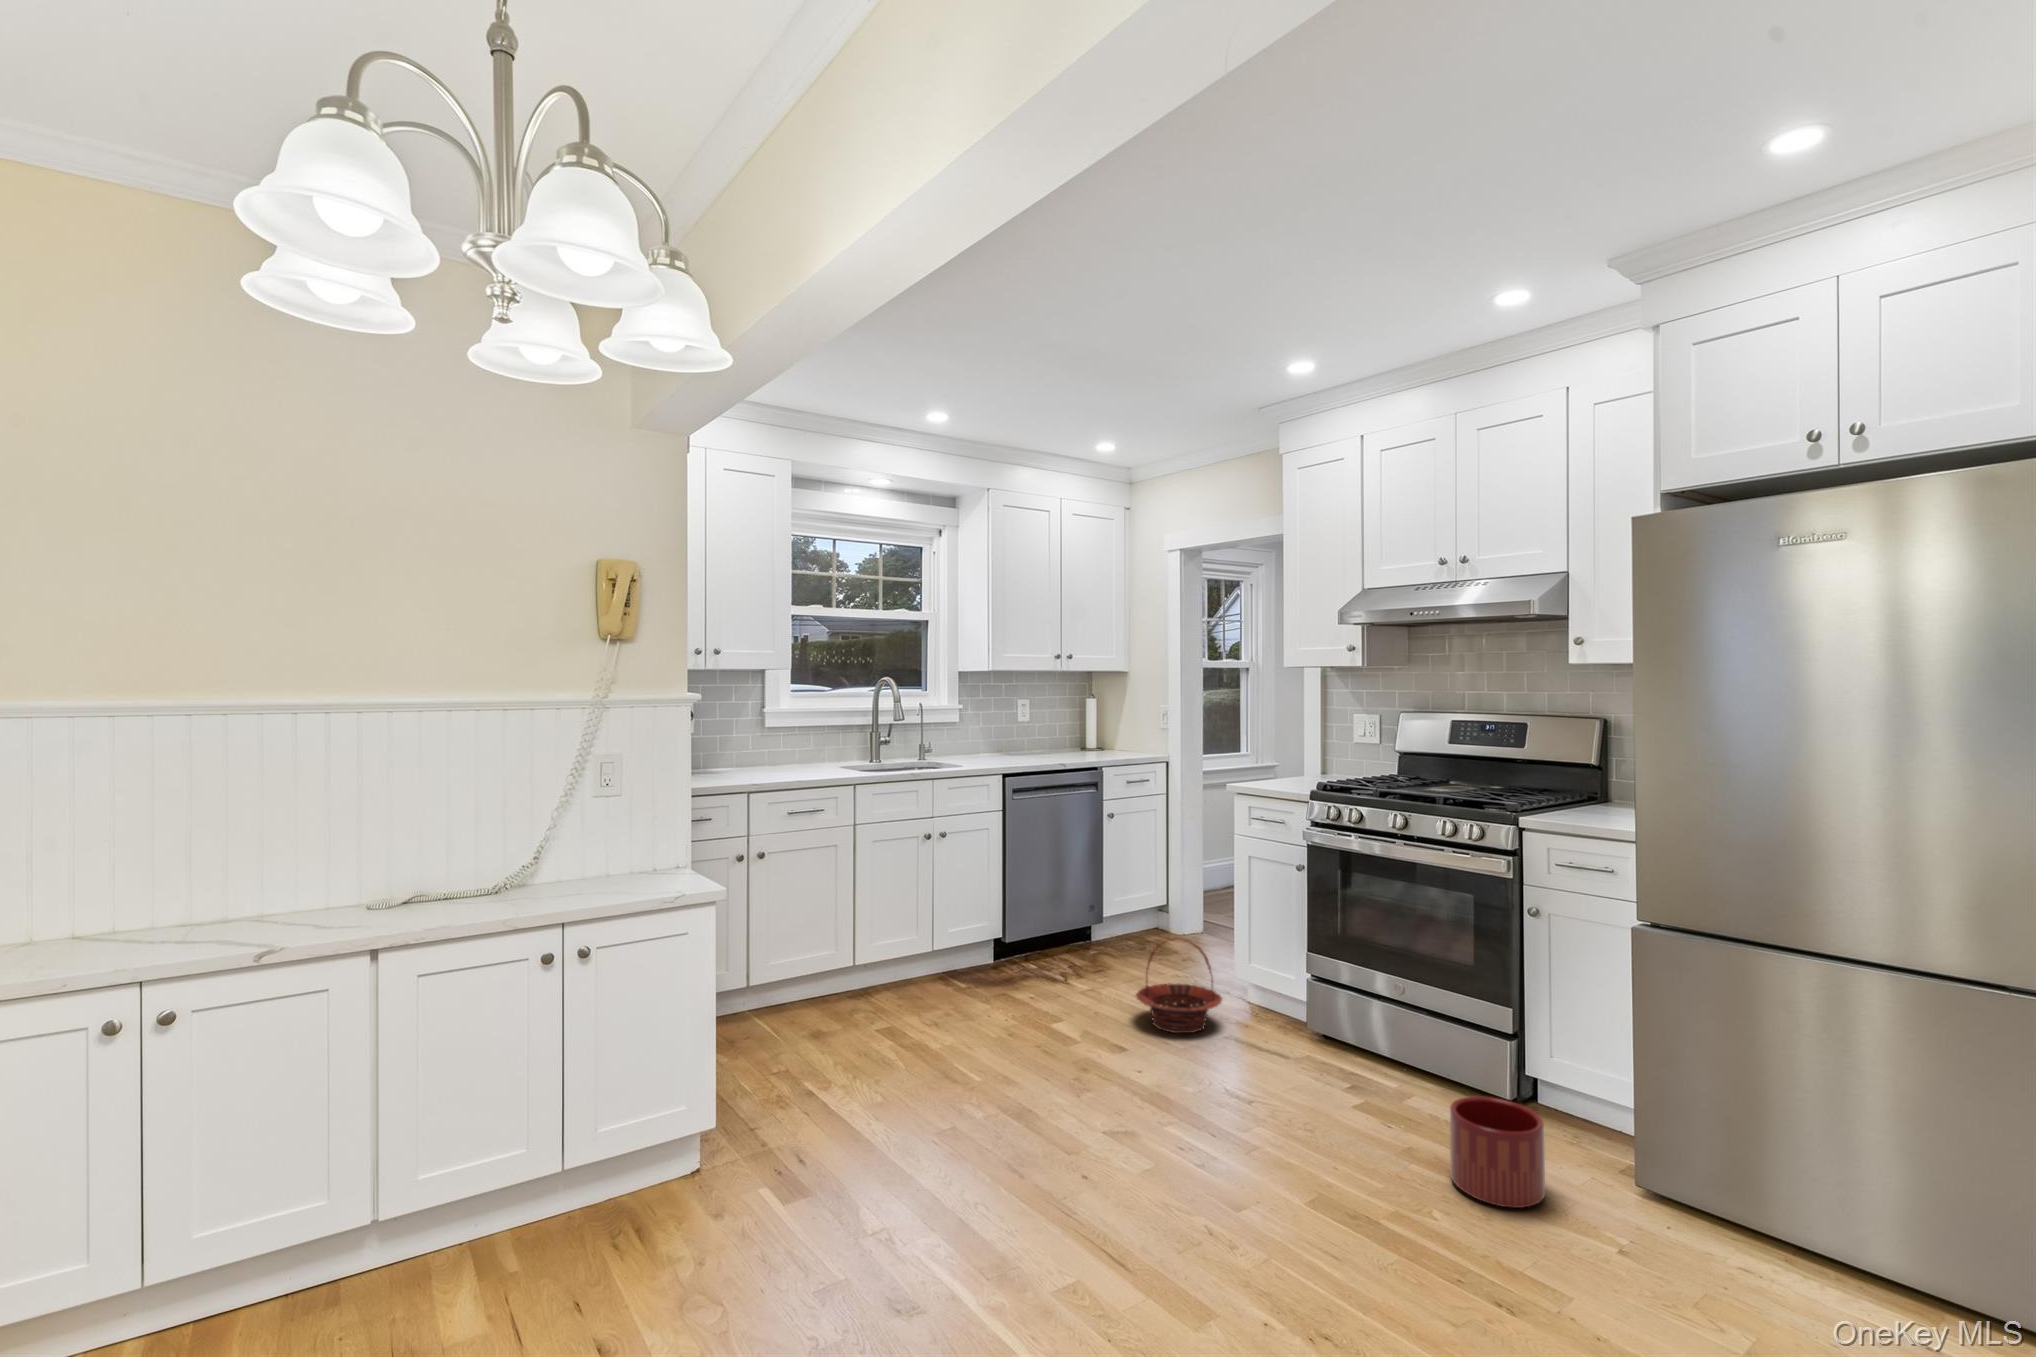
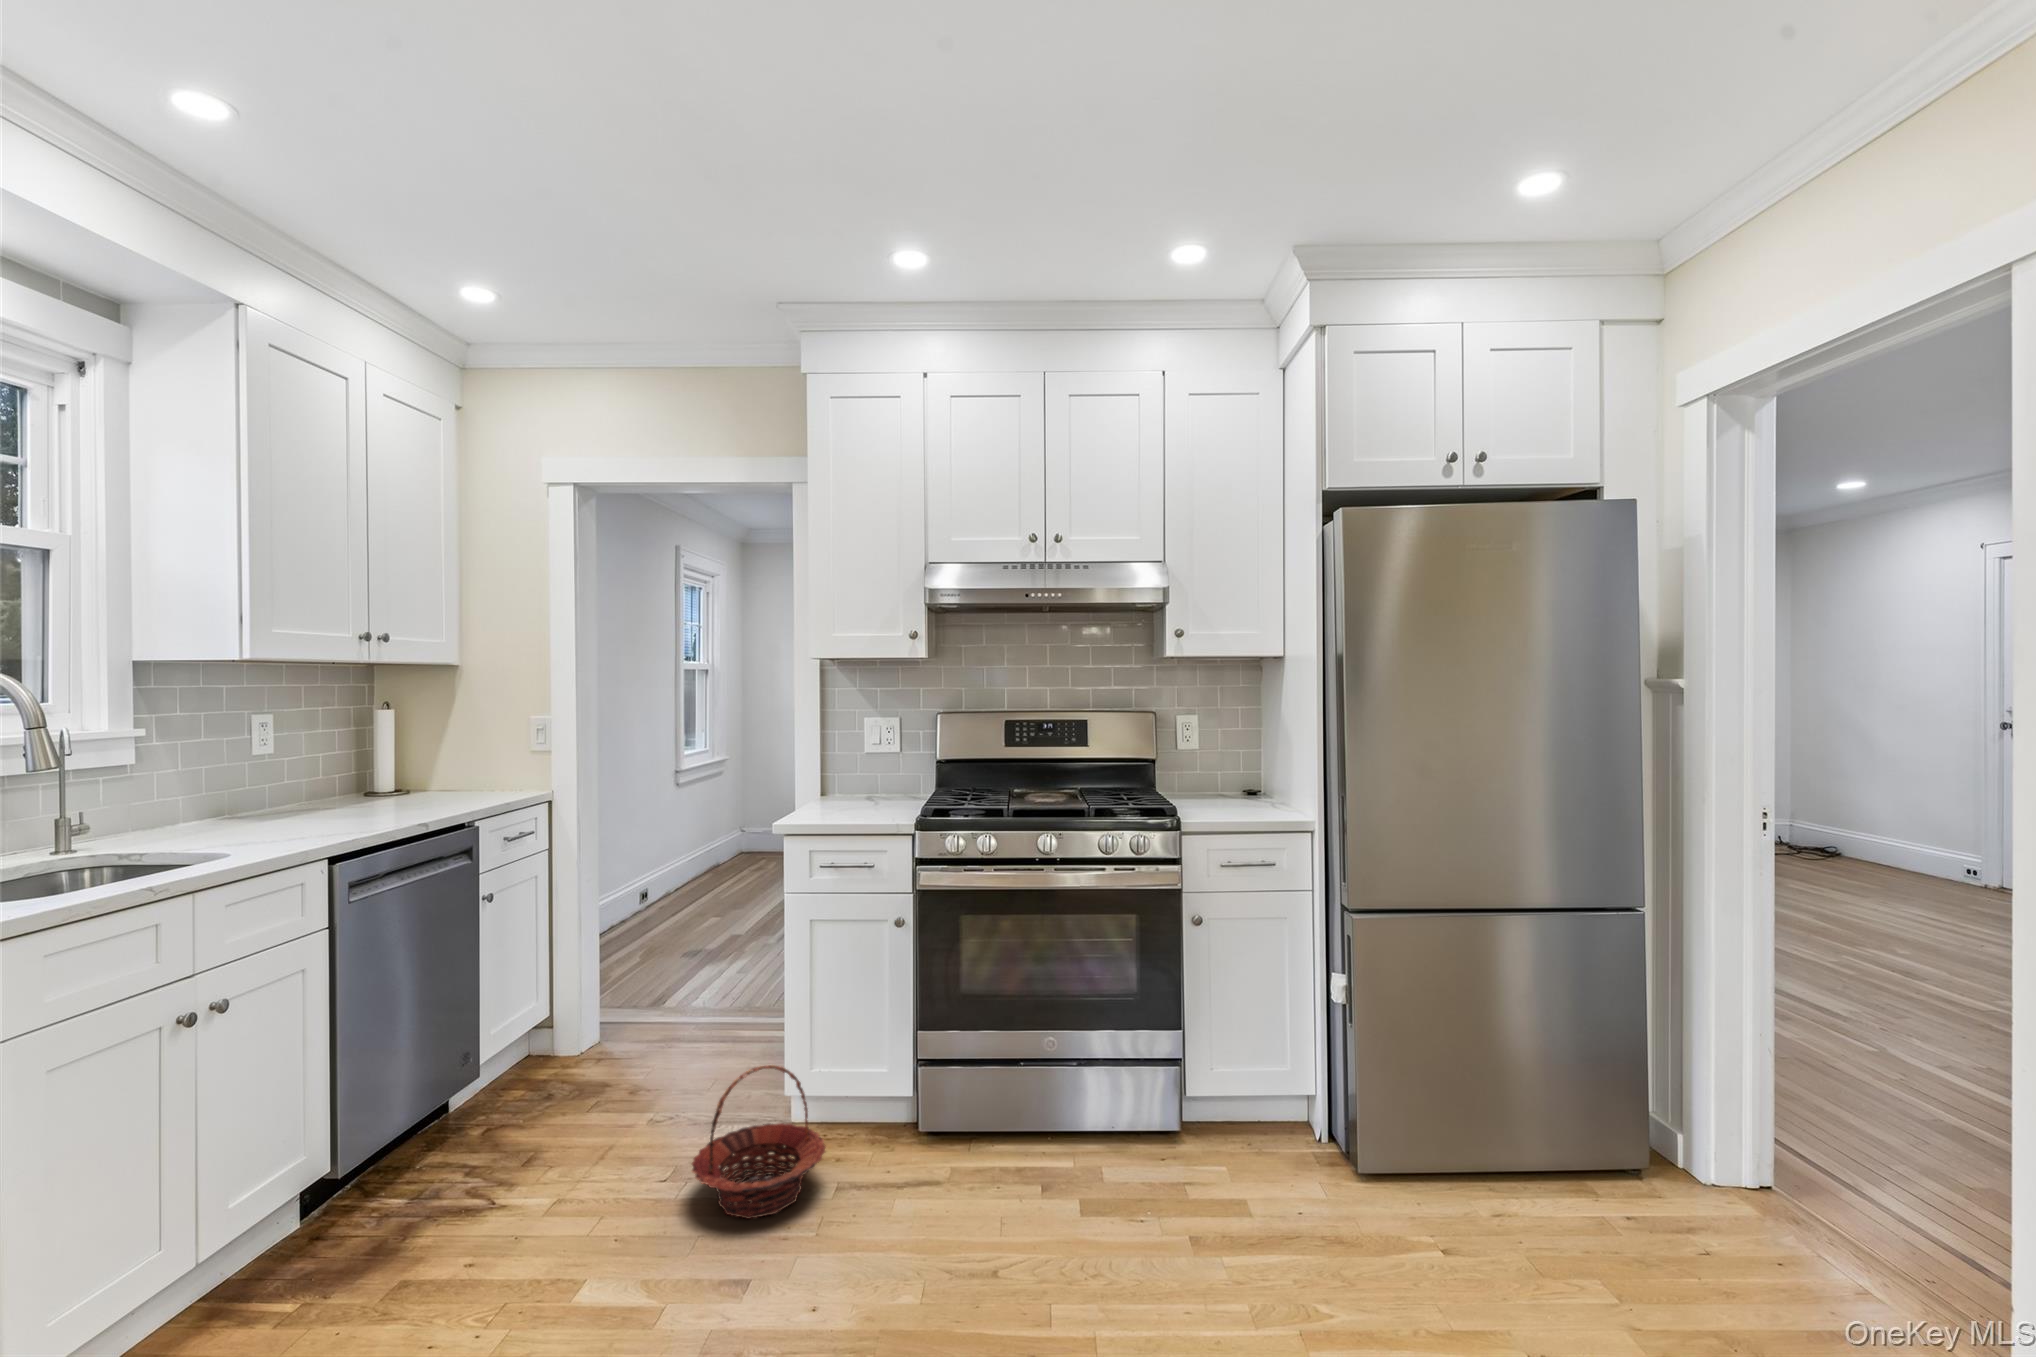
planter: present [1450,1096,1545,1208] -> none [1250,1135,1347,1263]

